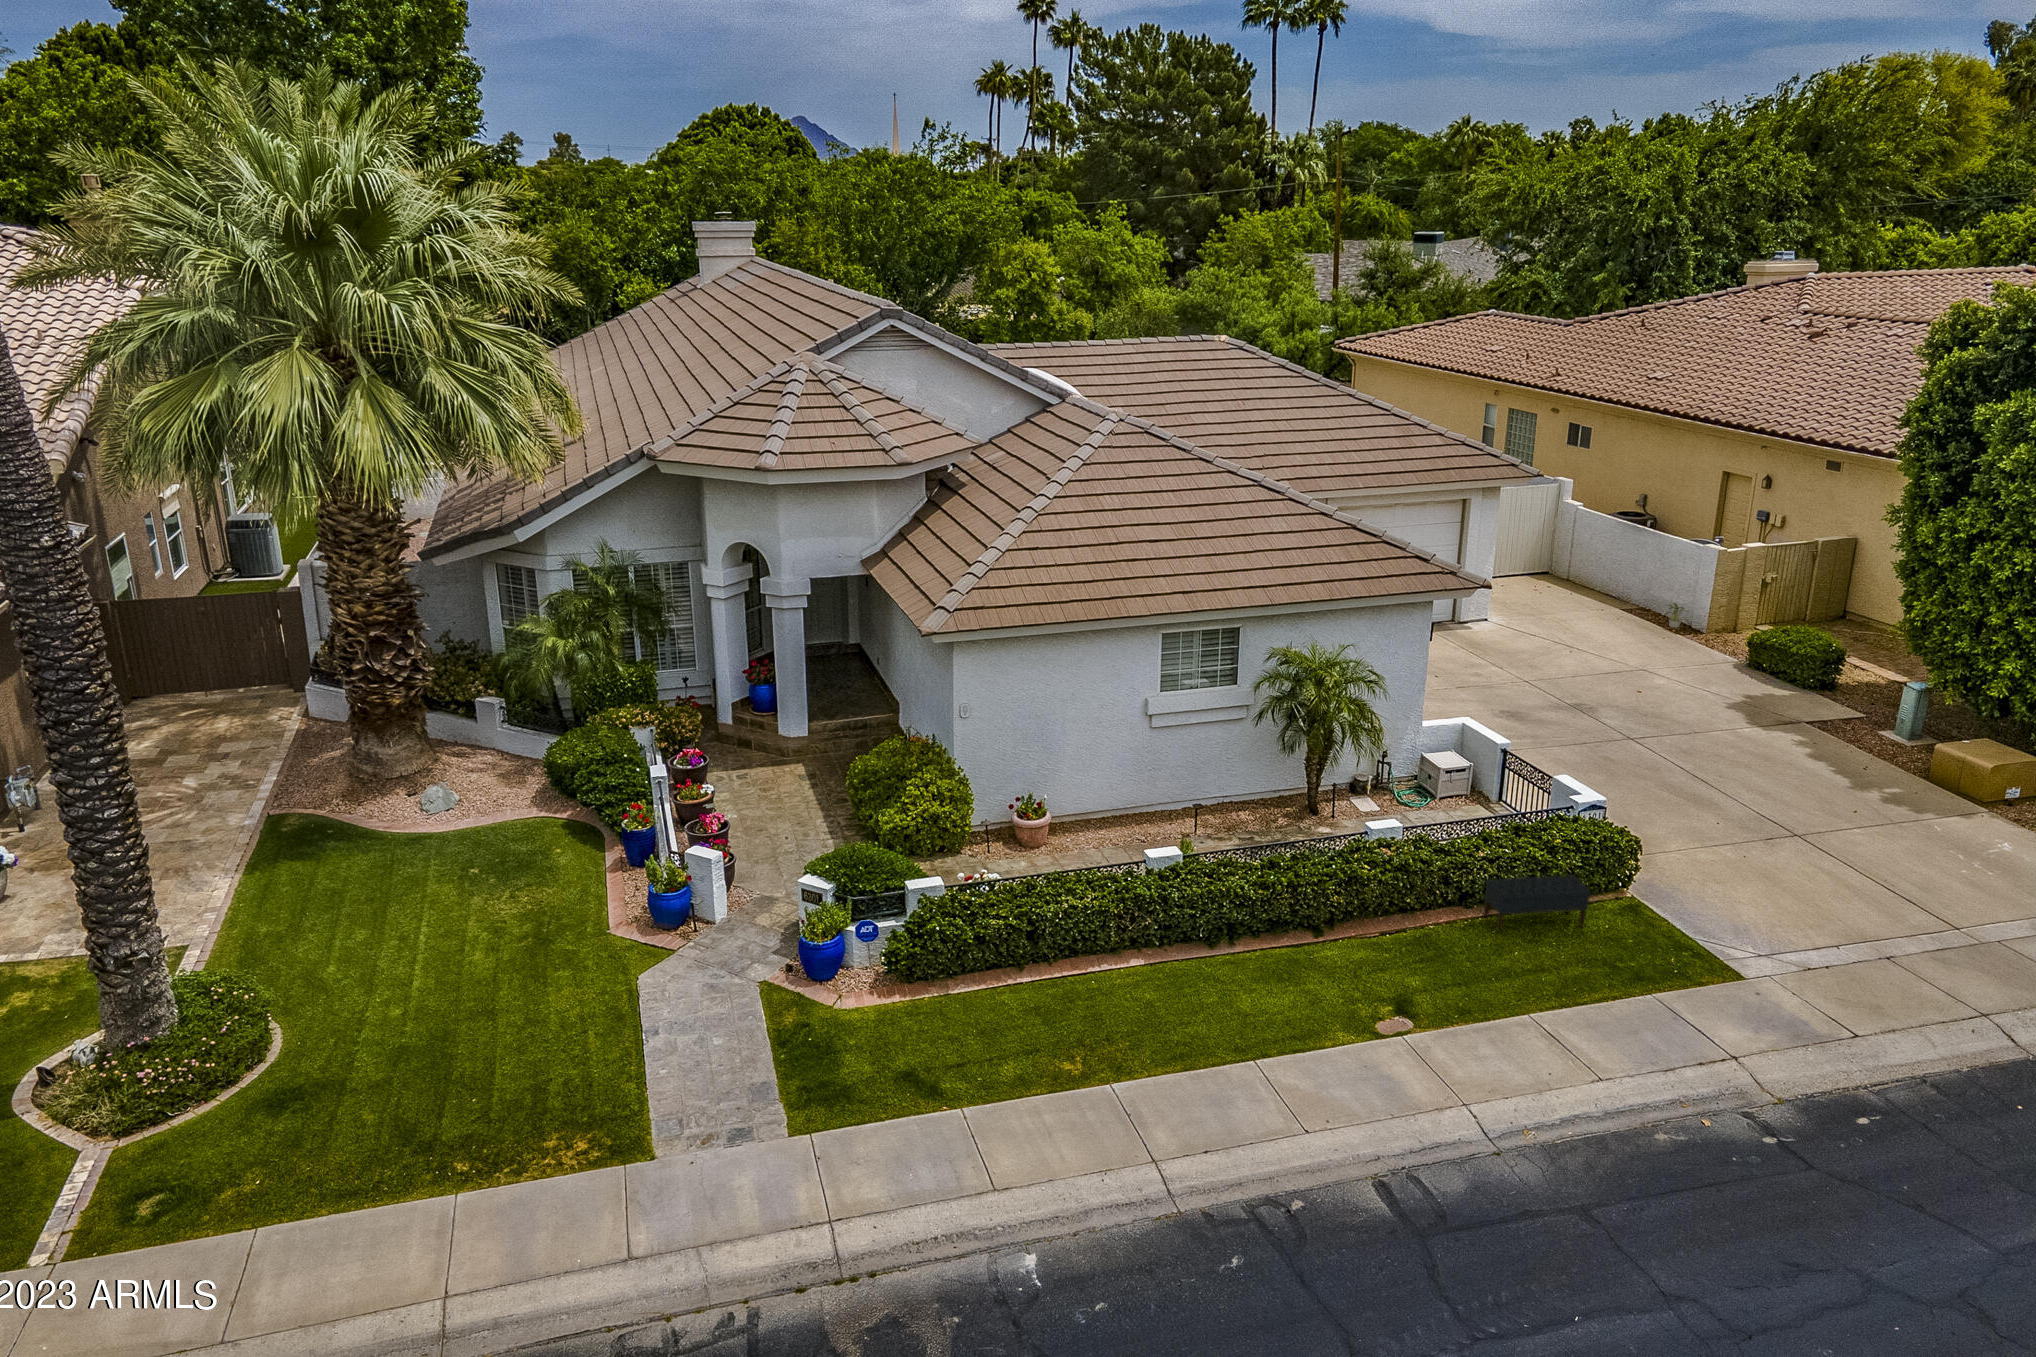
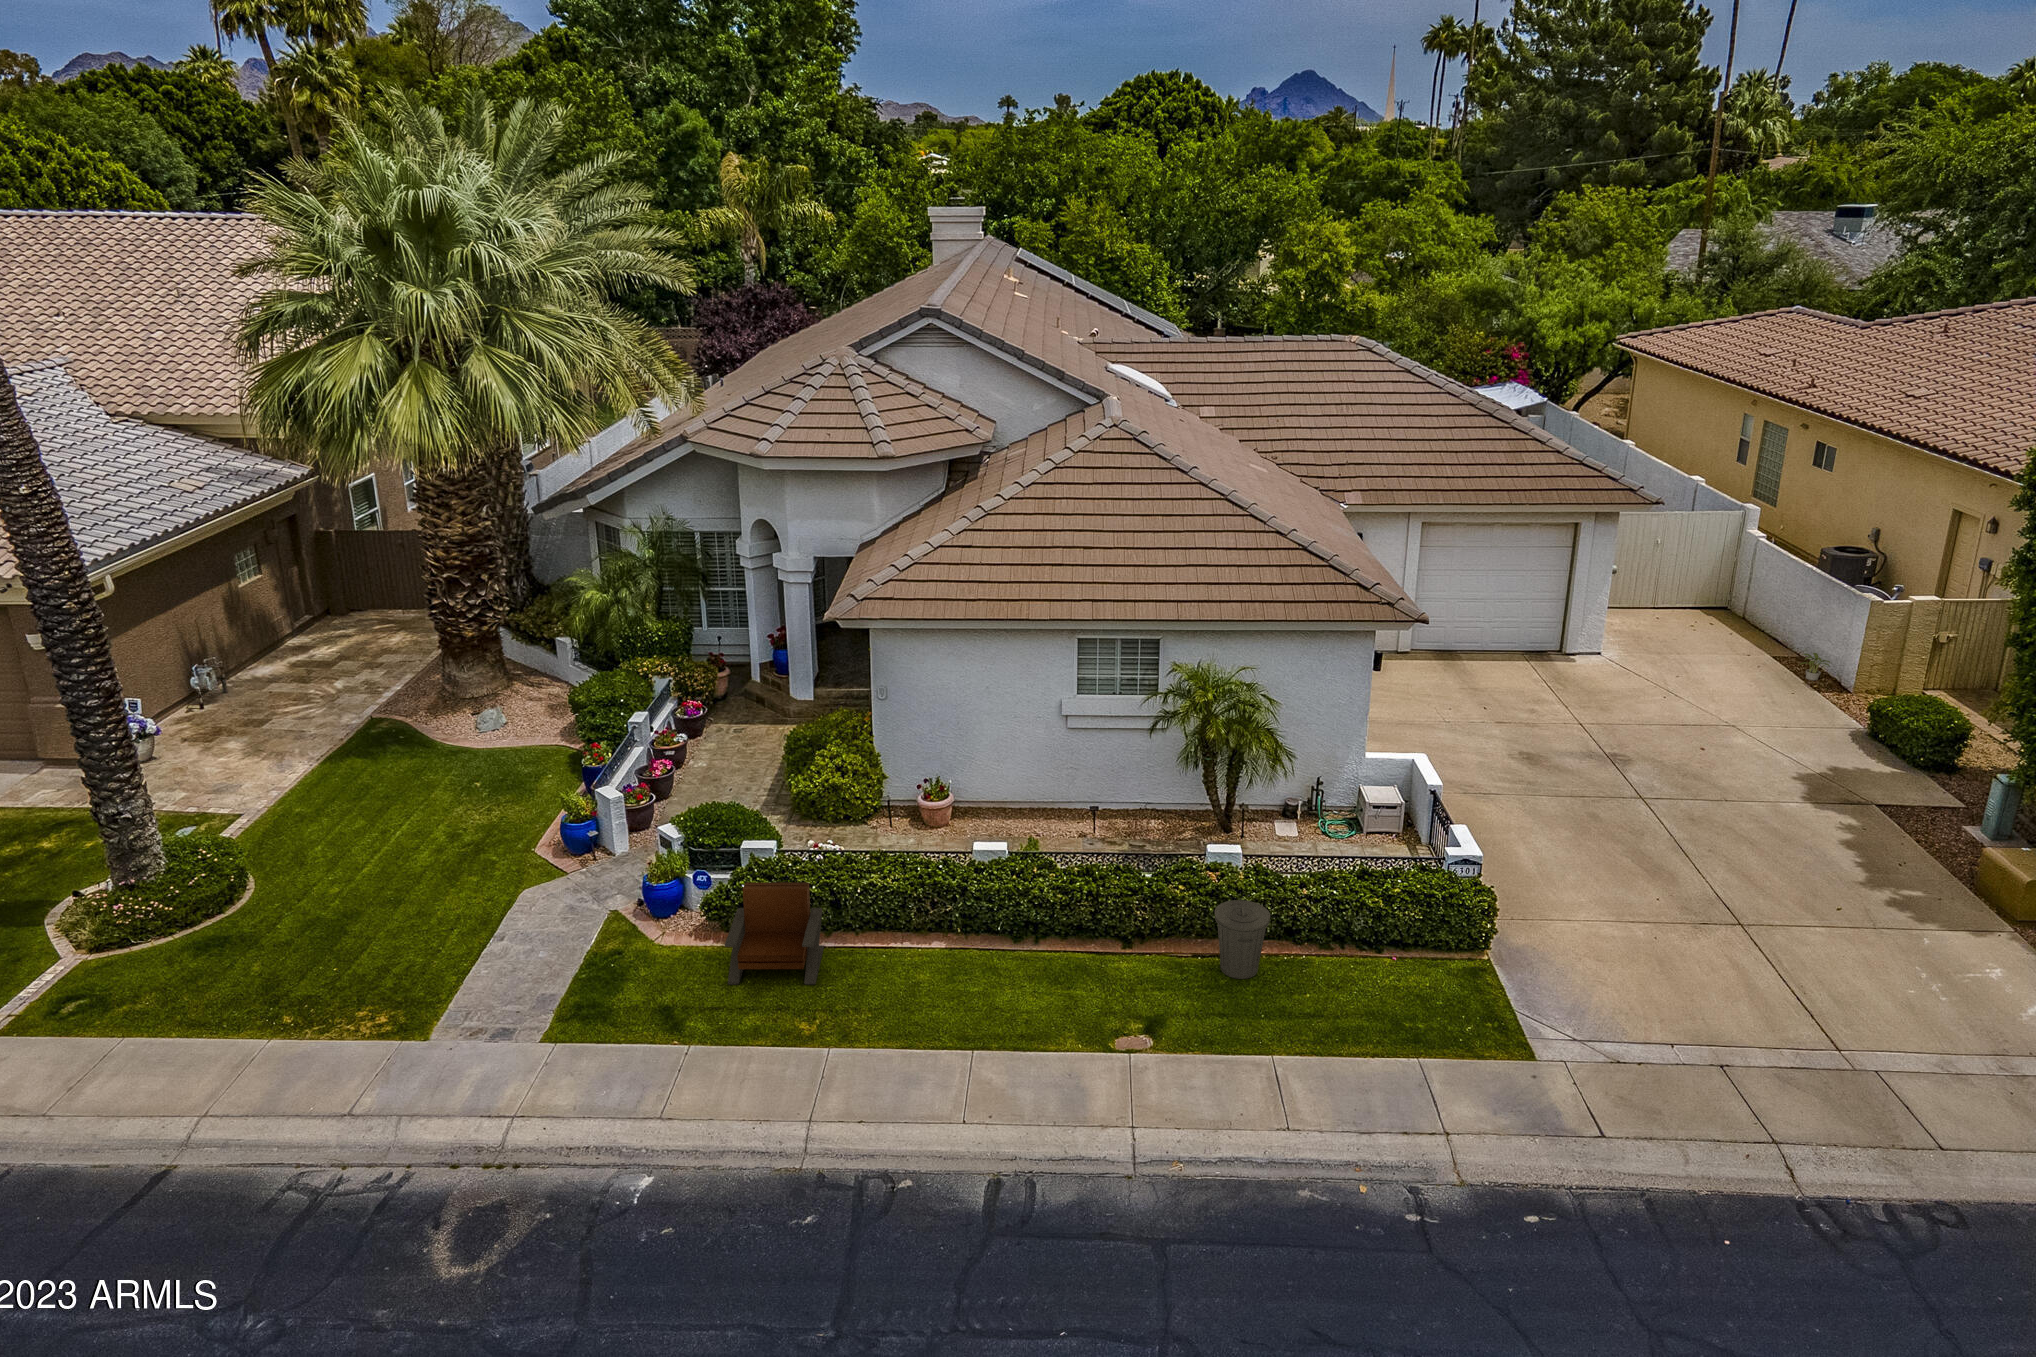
trash can: none [1410,870,1467,949] -> present [1215,900,1270,979]
bench: present [1483,875,1591,933] -> none [1311,919,1412,983]
lounge chair: none [929,914,1043,1040] -> present [725,882,824,985]

